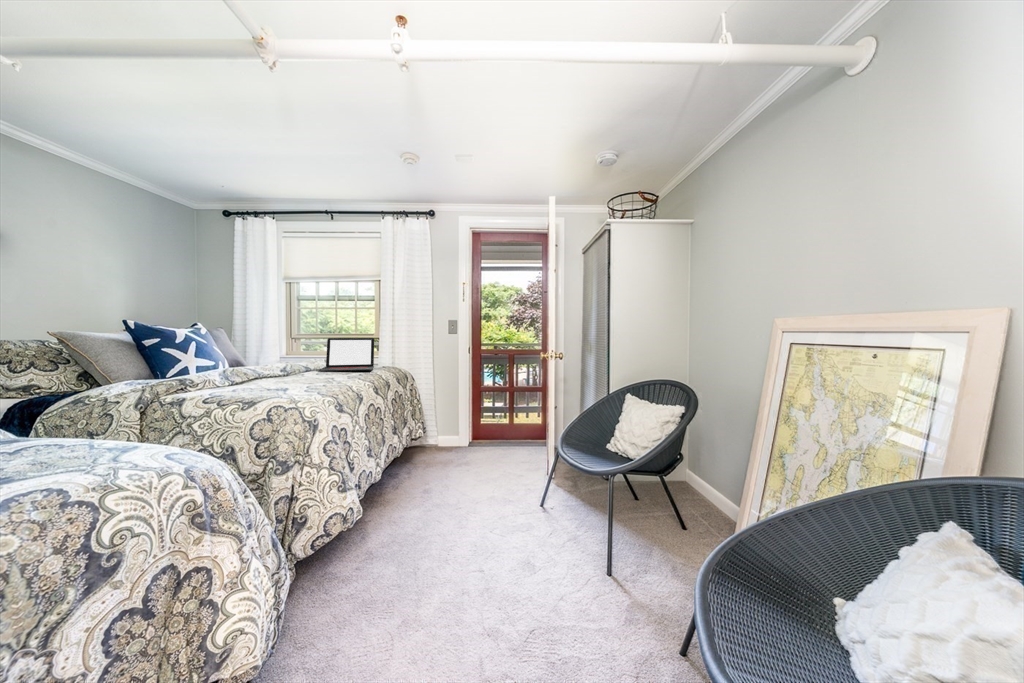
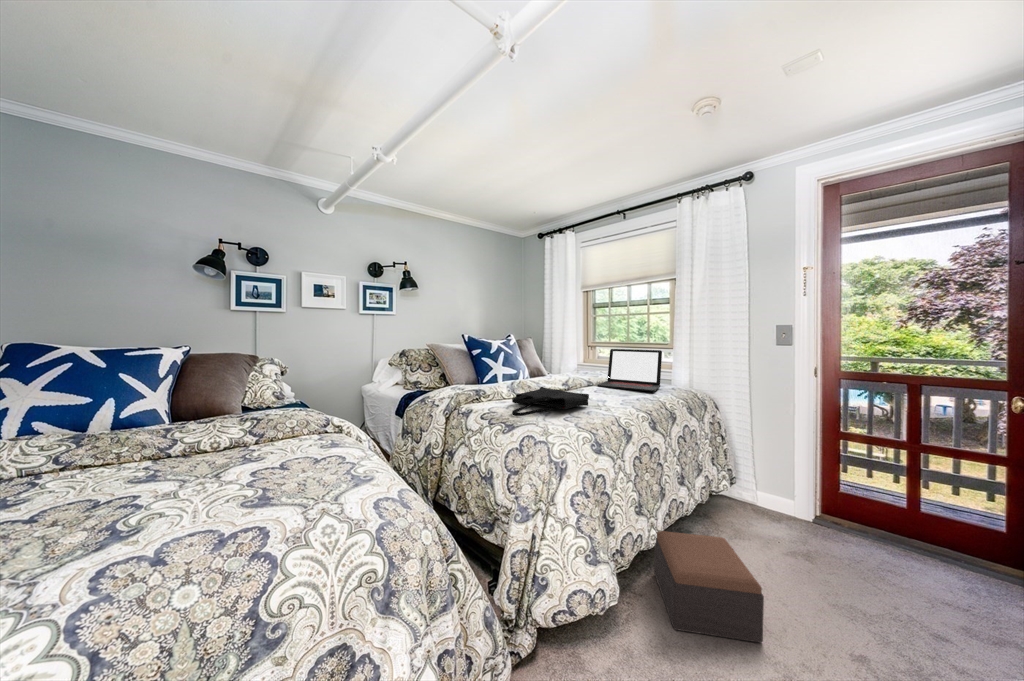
tote bag: none [244,373,322,396] -> present [512,387,589,416]
footstool: none [379,458,445,521] -> present [654,531,764,643]

